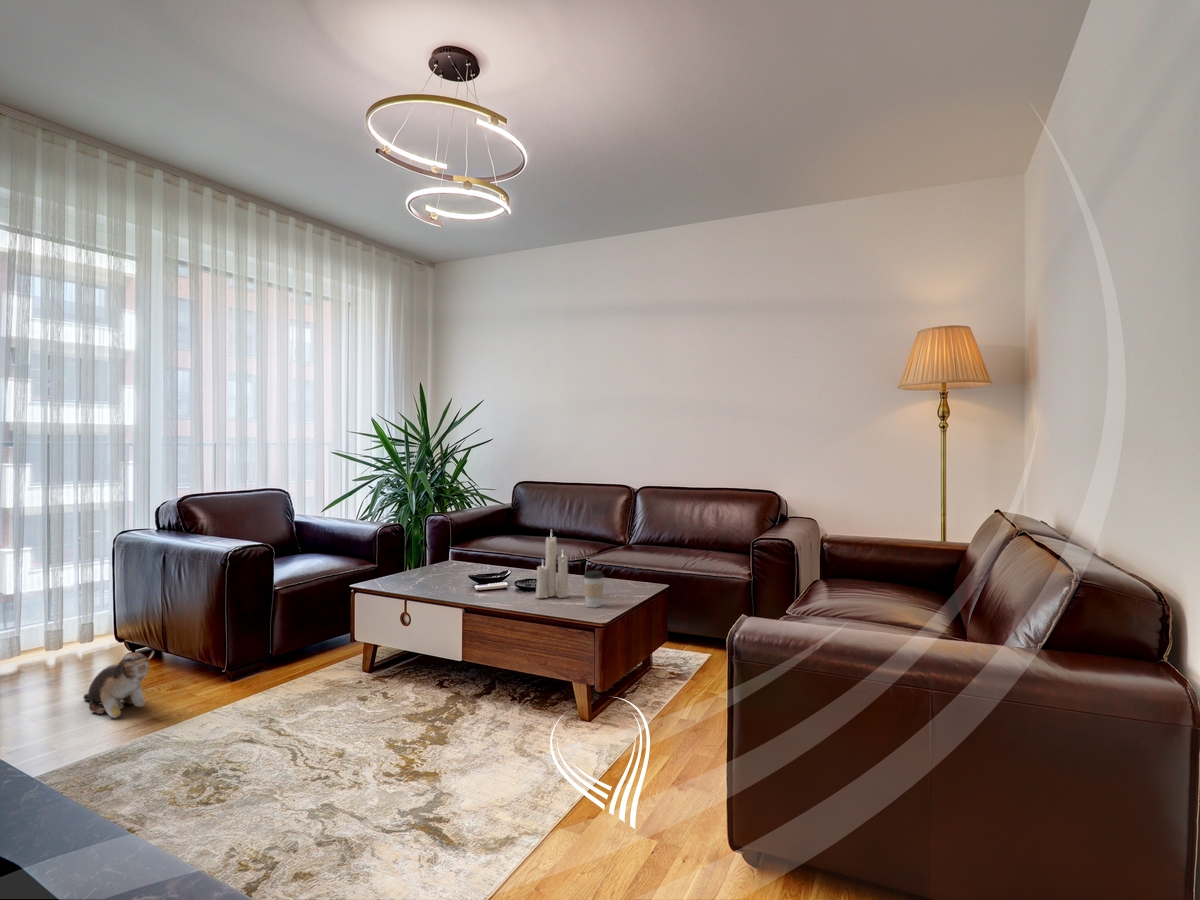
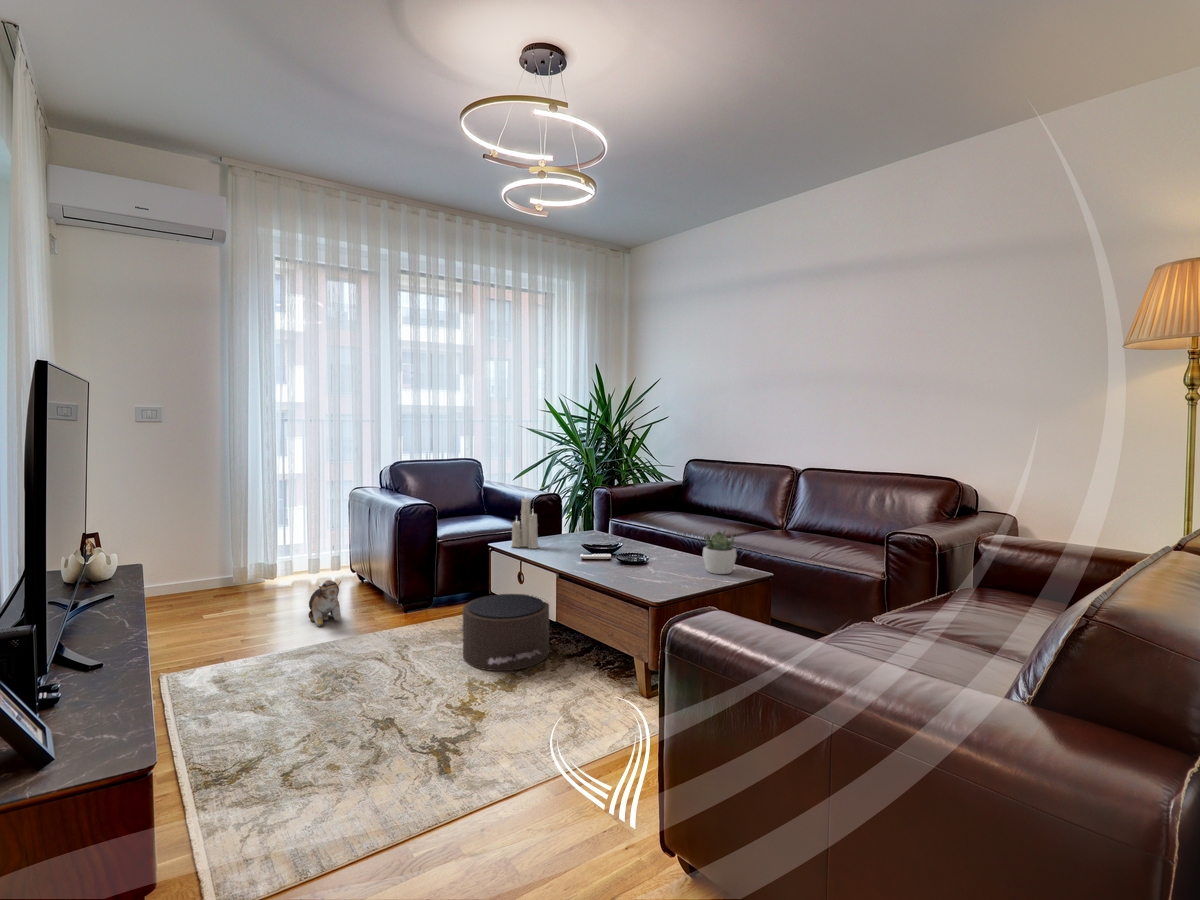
candle: present [535,537,568,598] -> present [512,498,539,548]
succulent plant: none [609,549,639,590] -> present [703,532,737,574]
coffee cup: present [584,570,604,607] -> none [657,551,678,588]
pouf: none [336,637,461,728] -> present [459,594,549,671]

